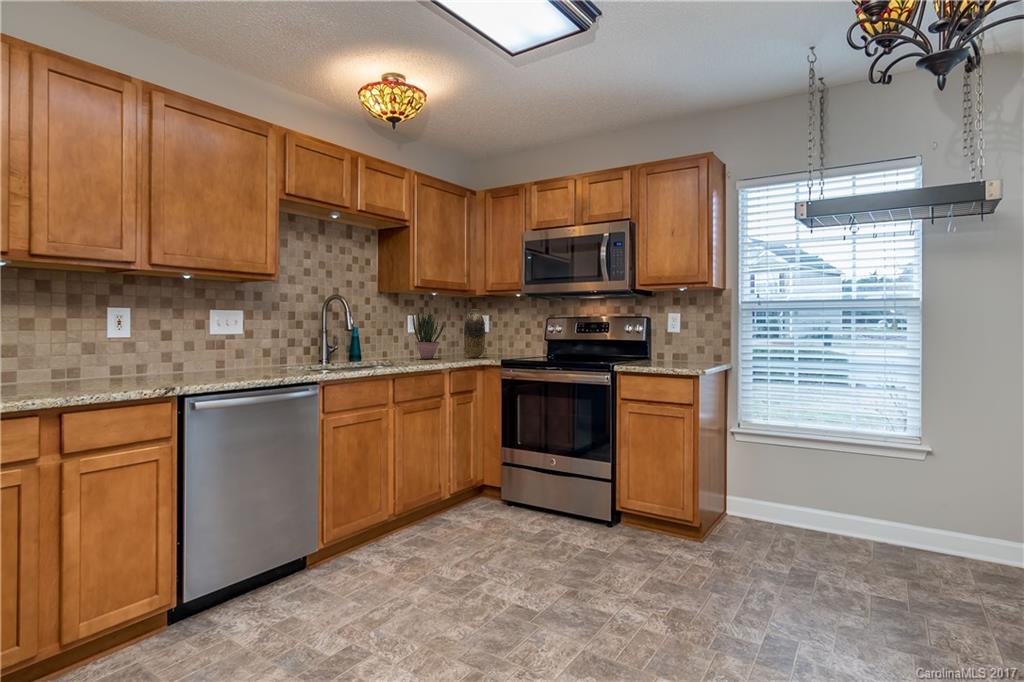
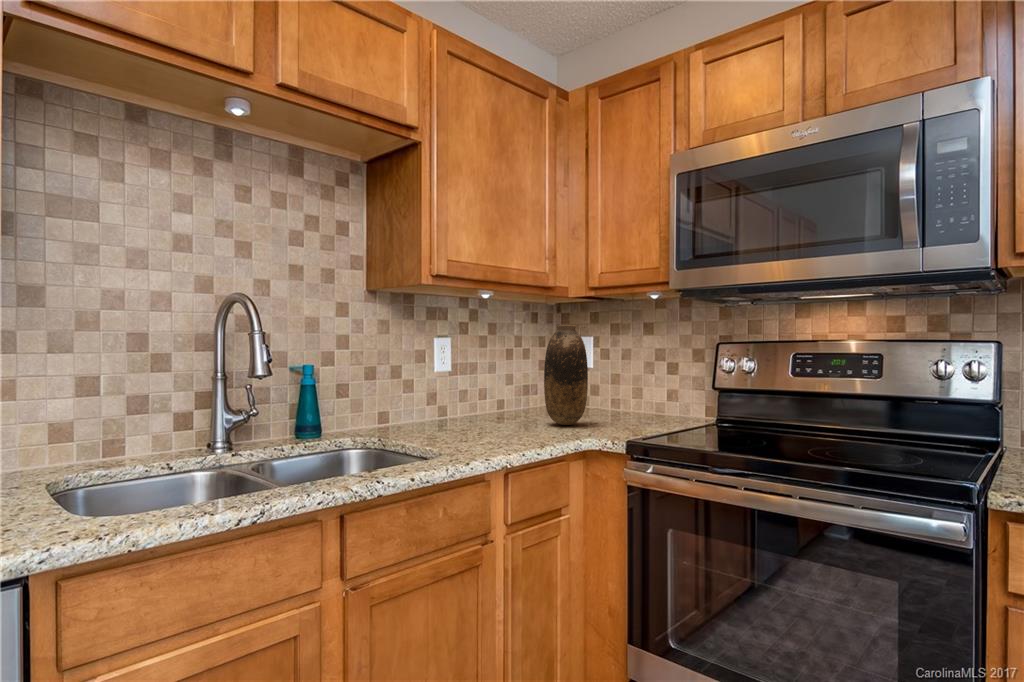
potted plant: present [413,310,444,359] -> none [436,325,503,429]

